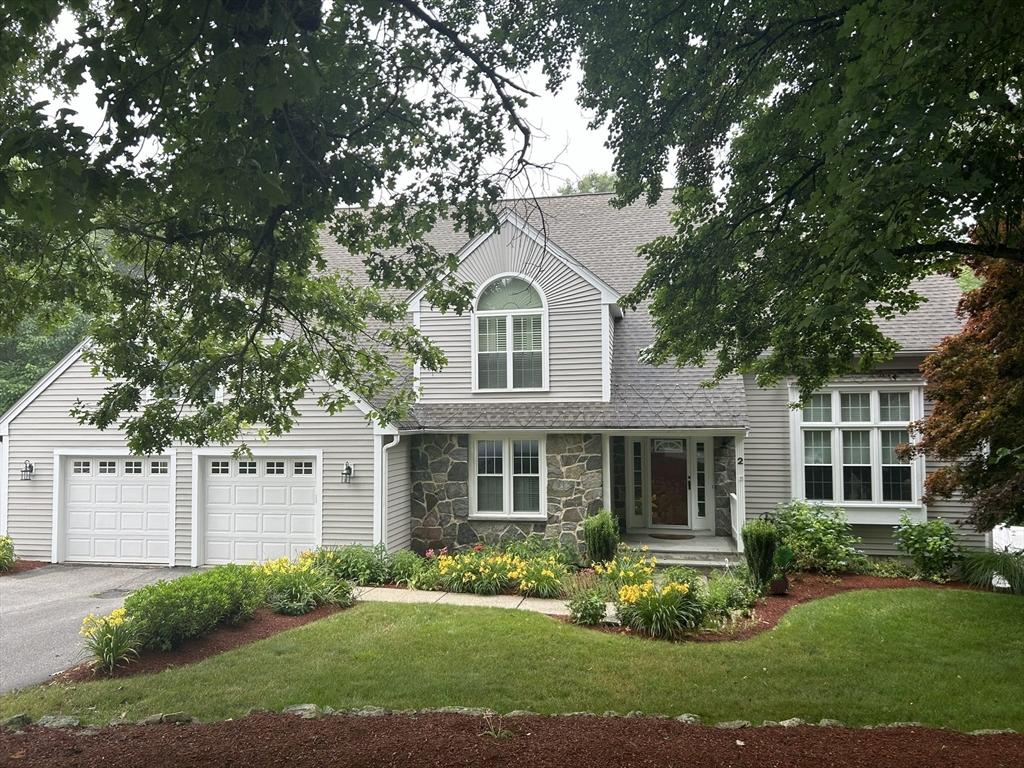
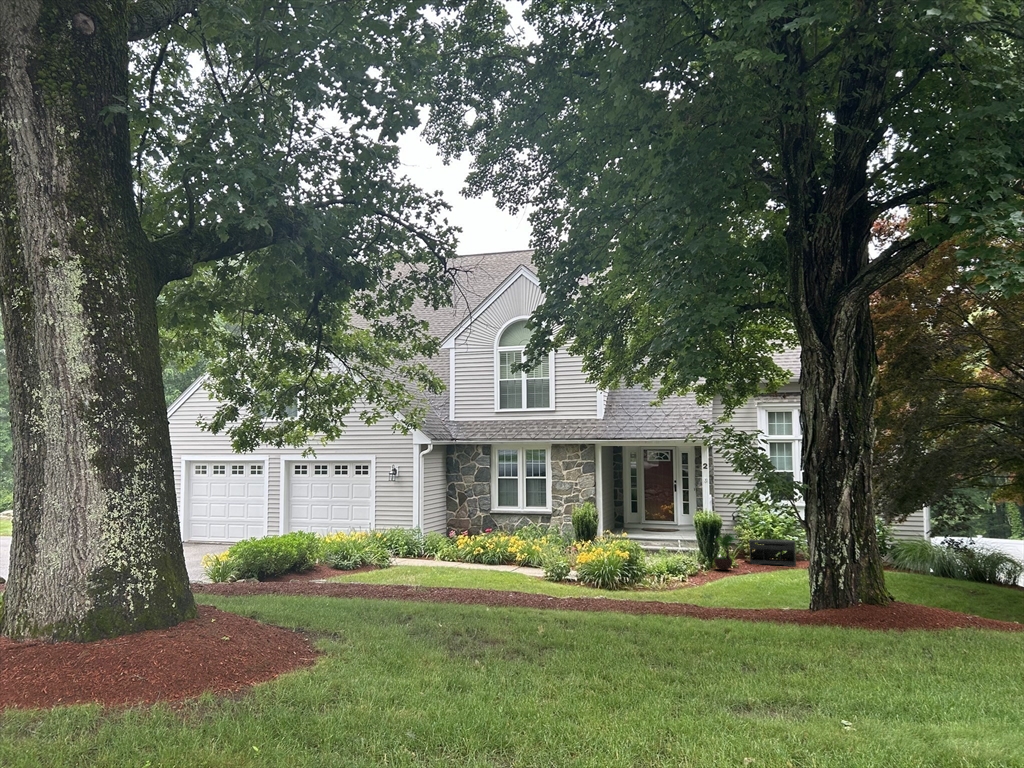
bench: none [799,550,859,585] -> present [749,539,796,567]

